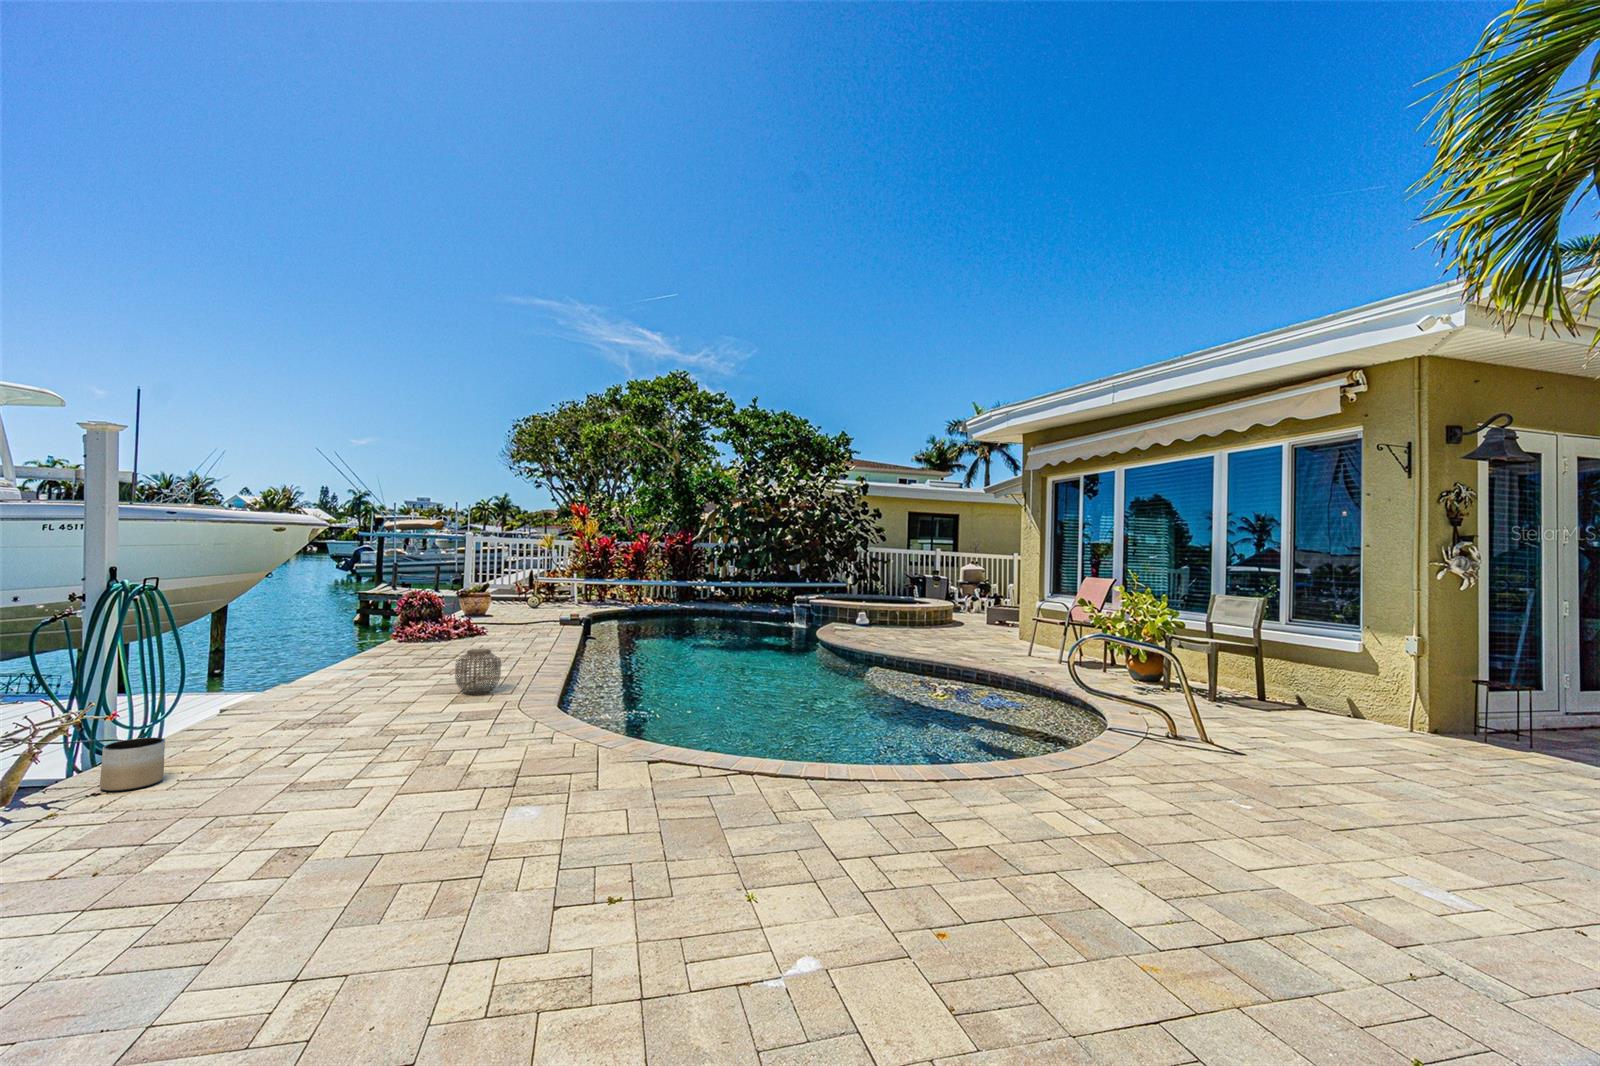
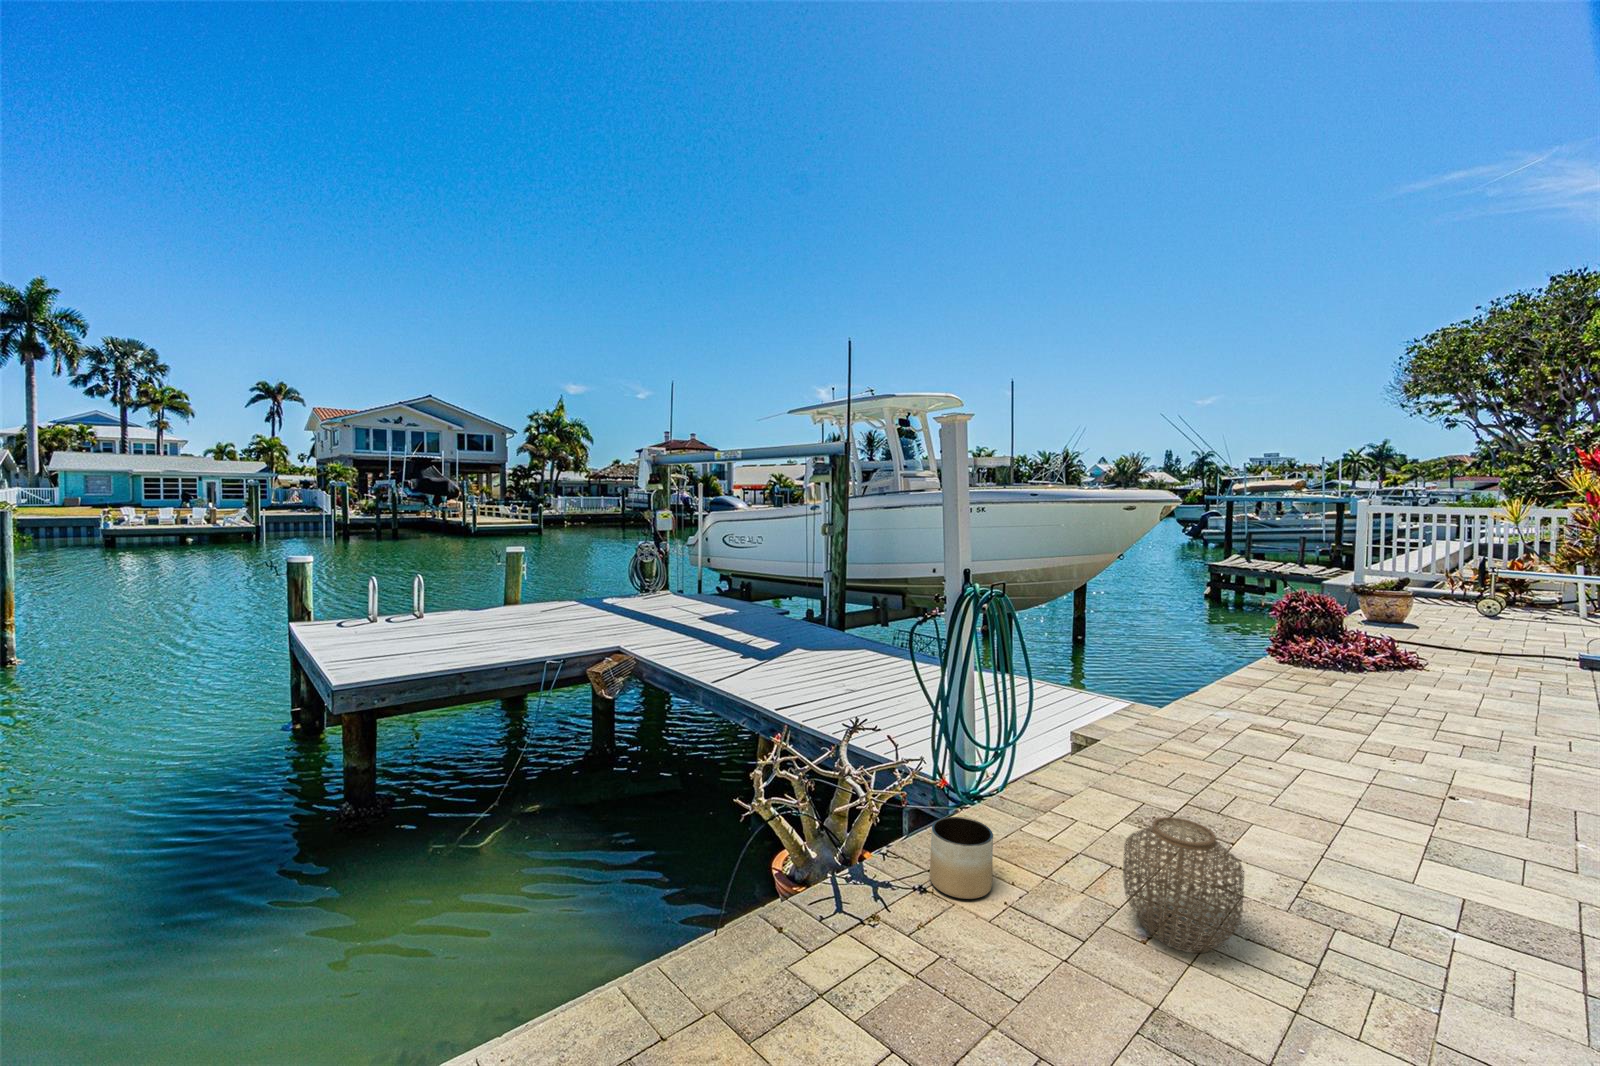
woven basket: present [455,649,501,695] -> present [1123,817,1244,953]

